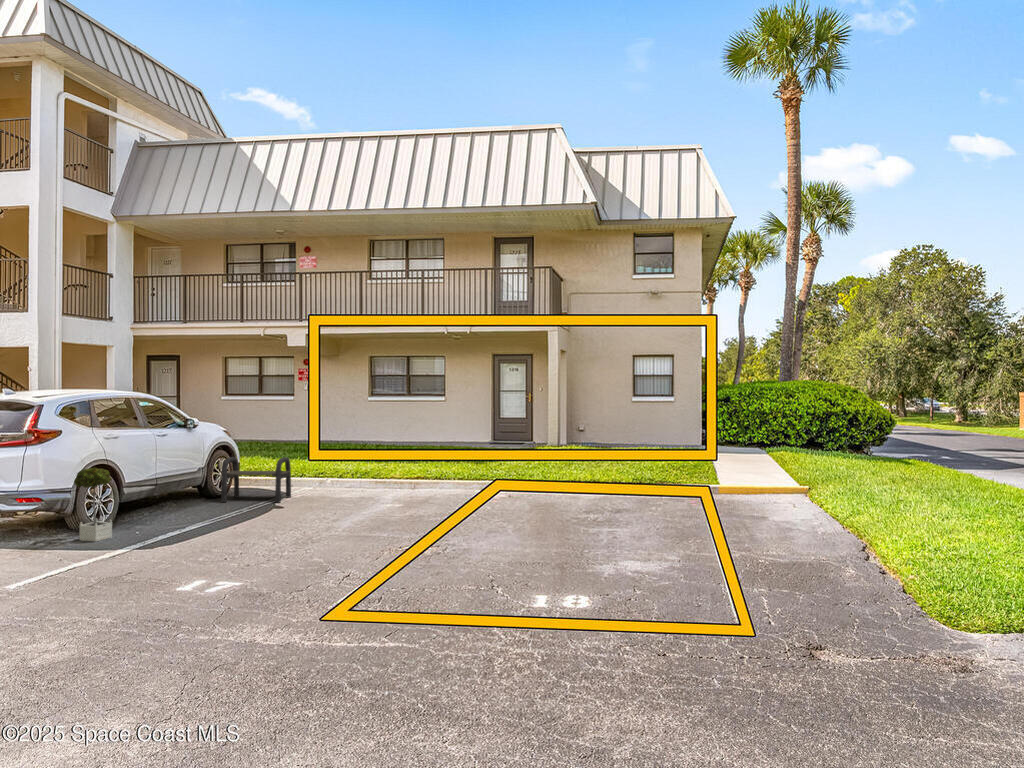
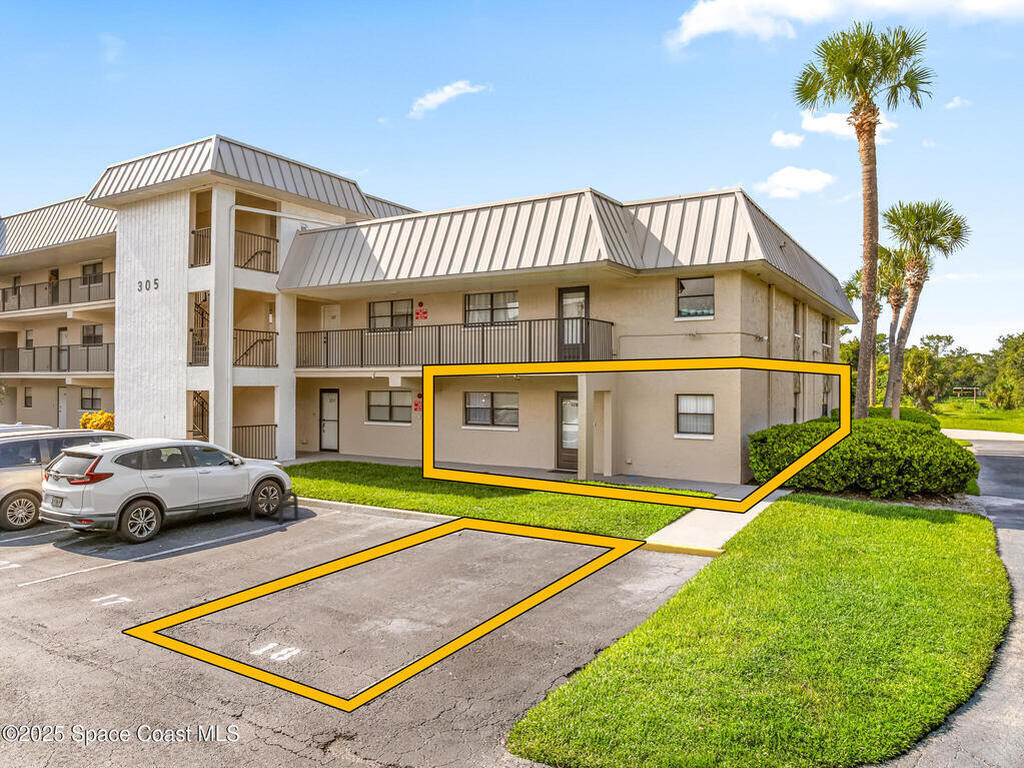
potted tree: present [74,467,112,541] -> none [125,502,147,546]

